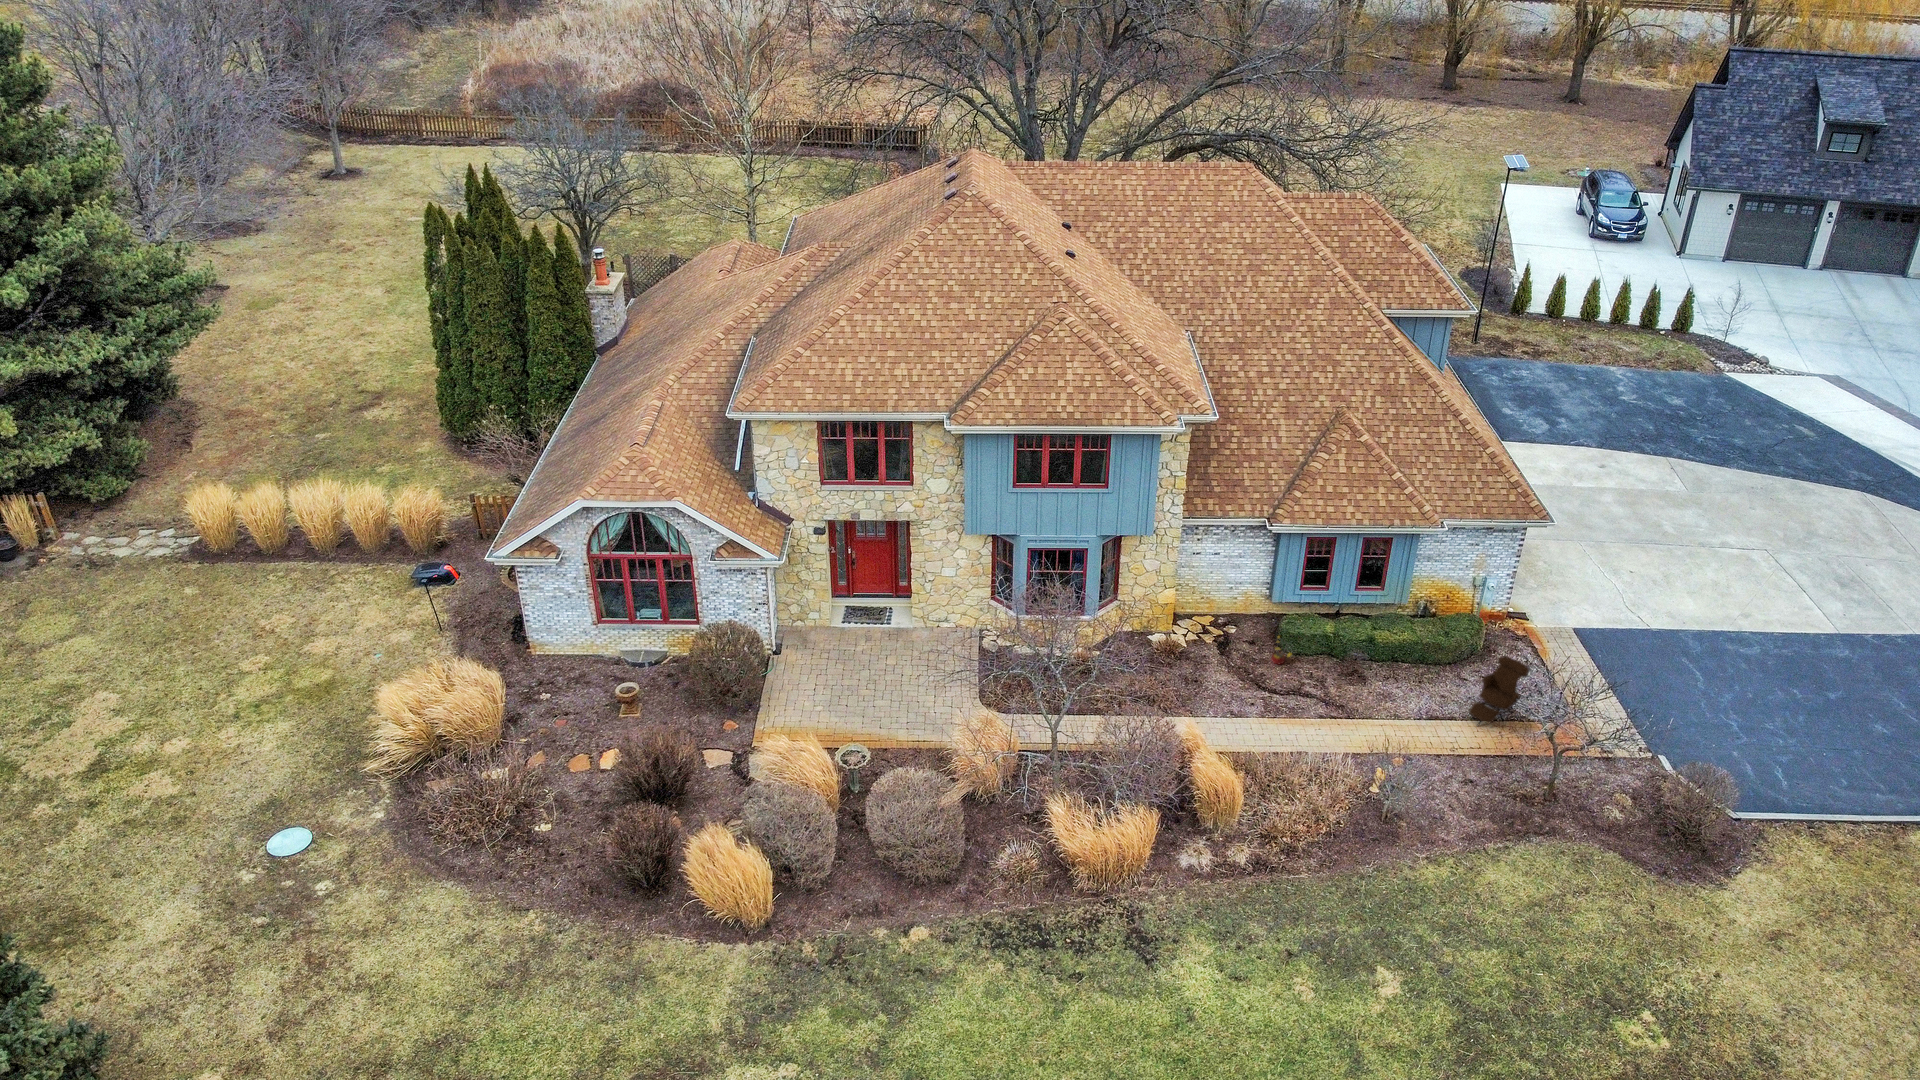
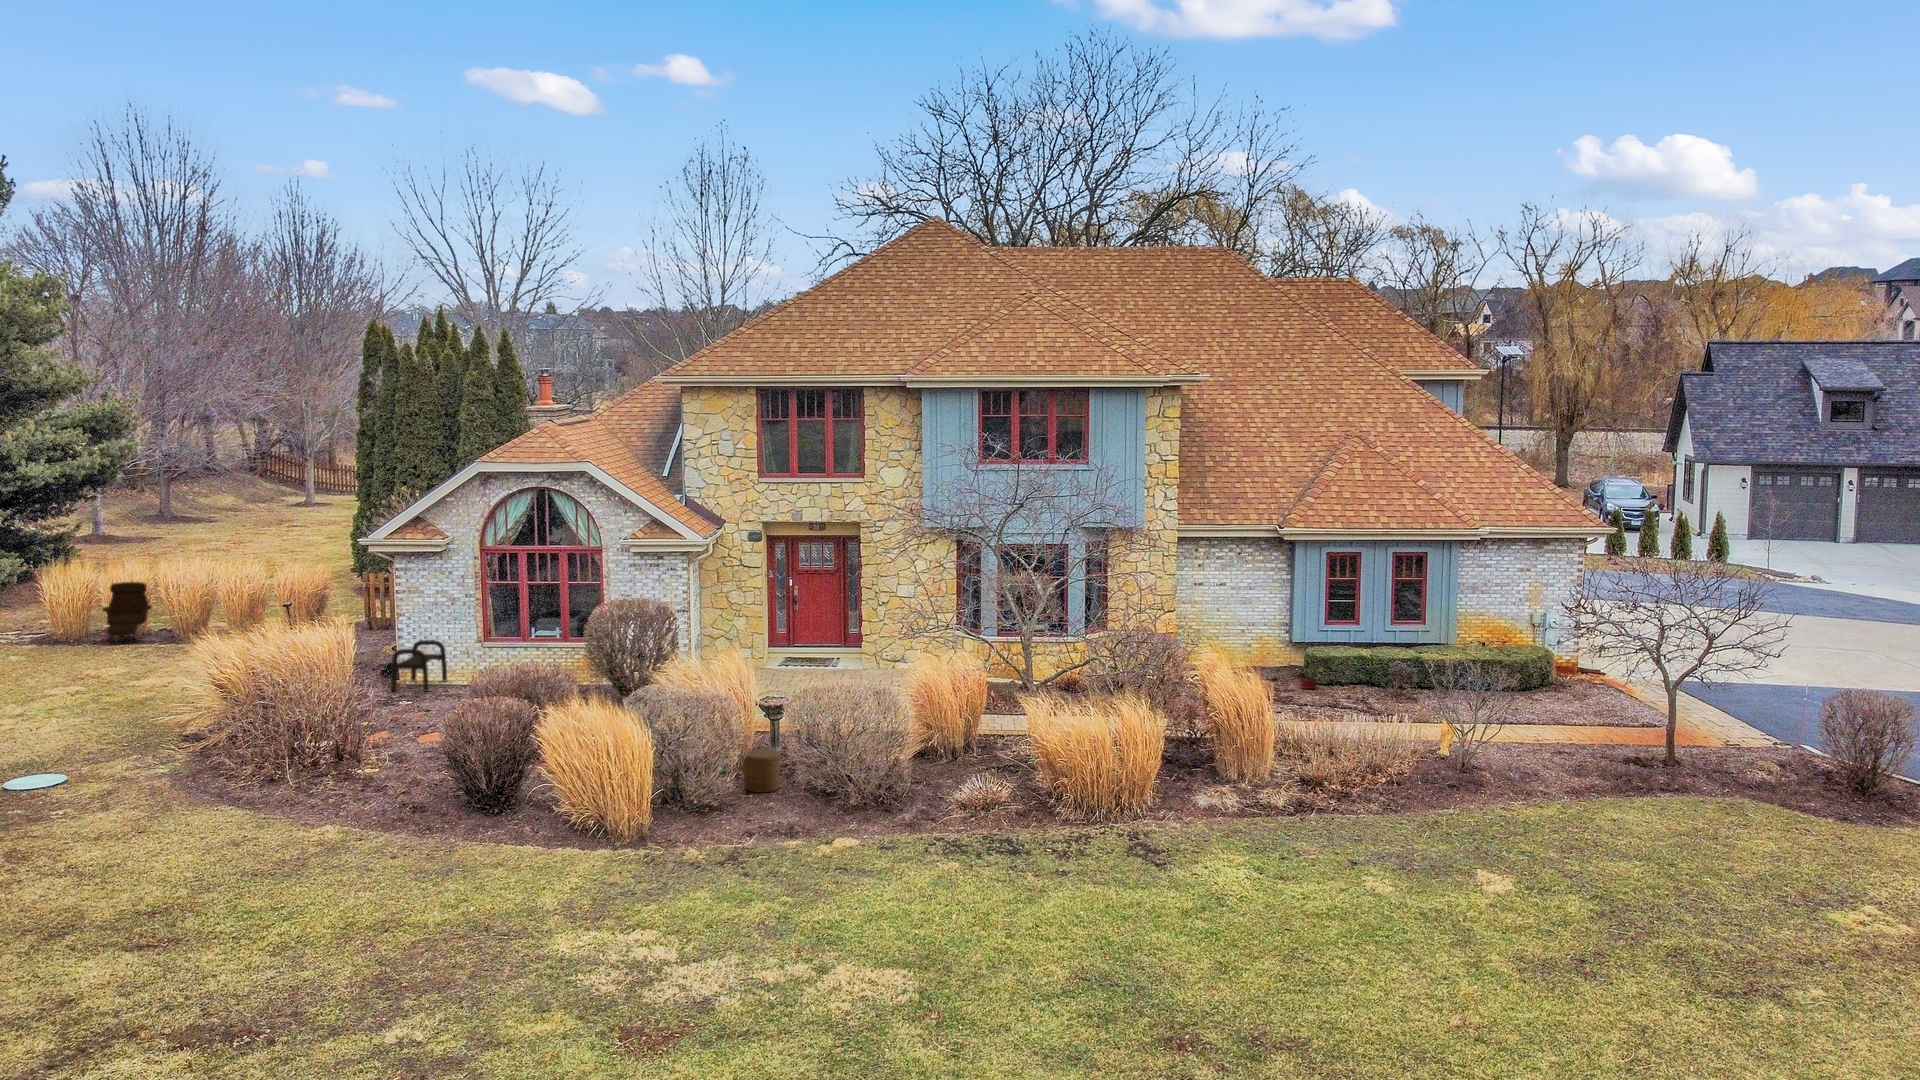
bench: none [533,630,577,685] -> present [391,640,447,692]
lounge chair: present [1469,656,1529,724] -> present [102,582,152,641]
woven basket: none [825,862,855,901] -> present [743,749,781,793]

